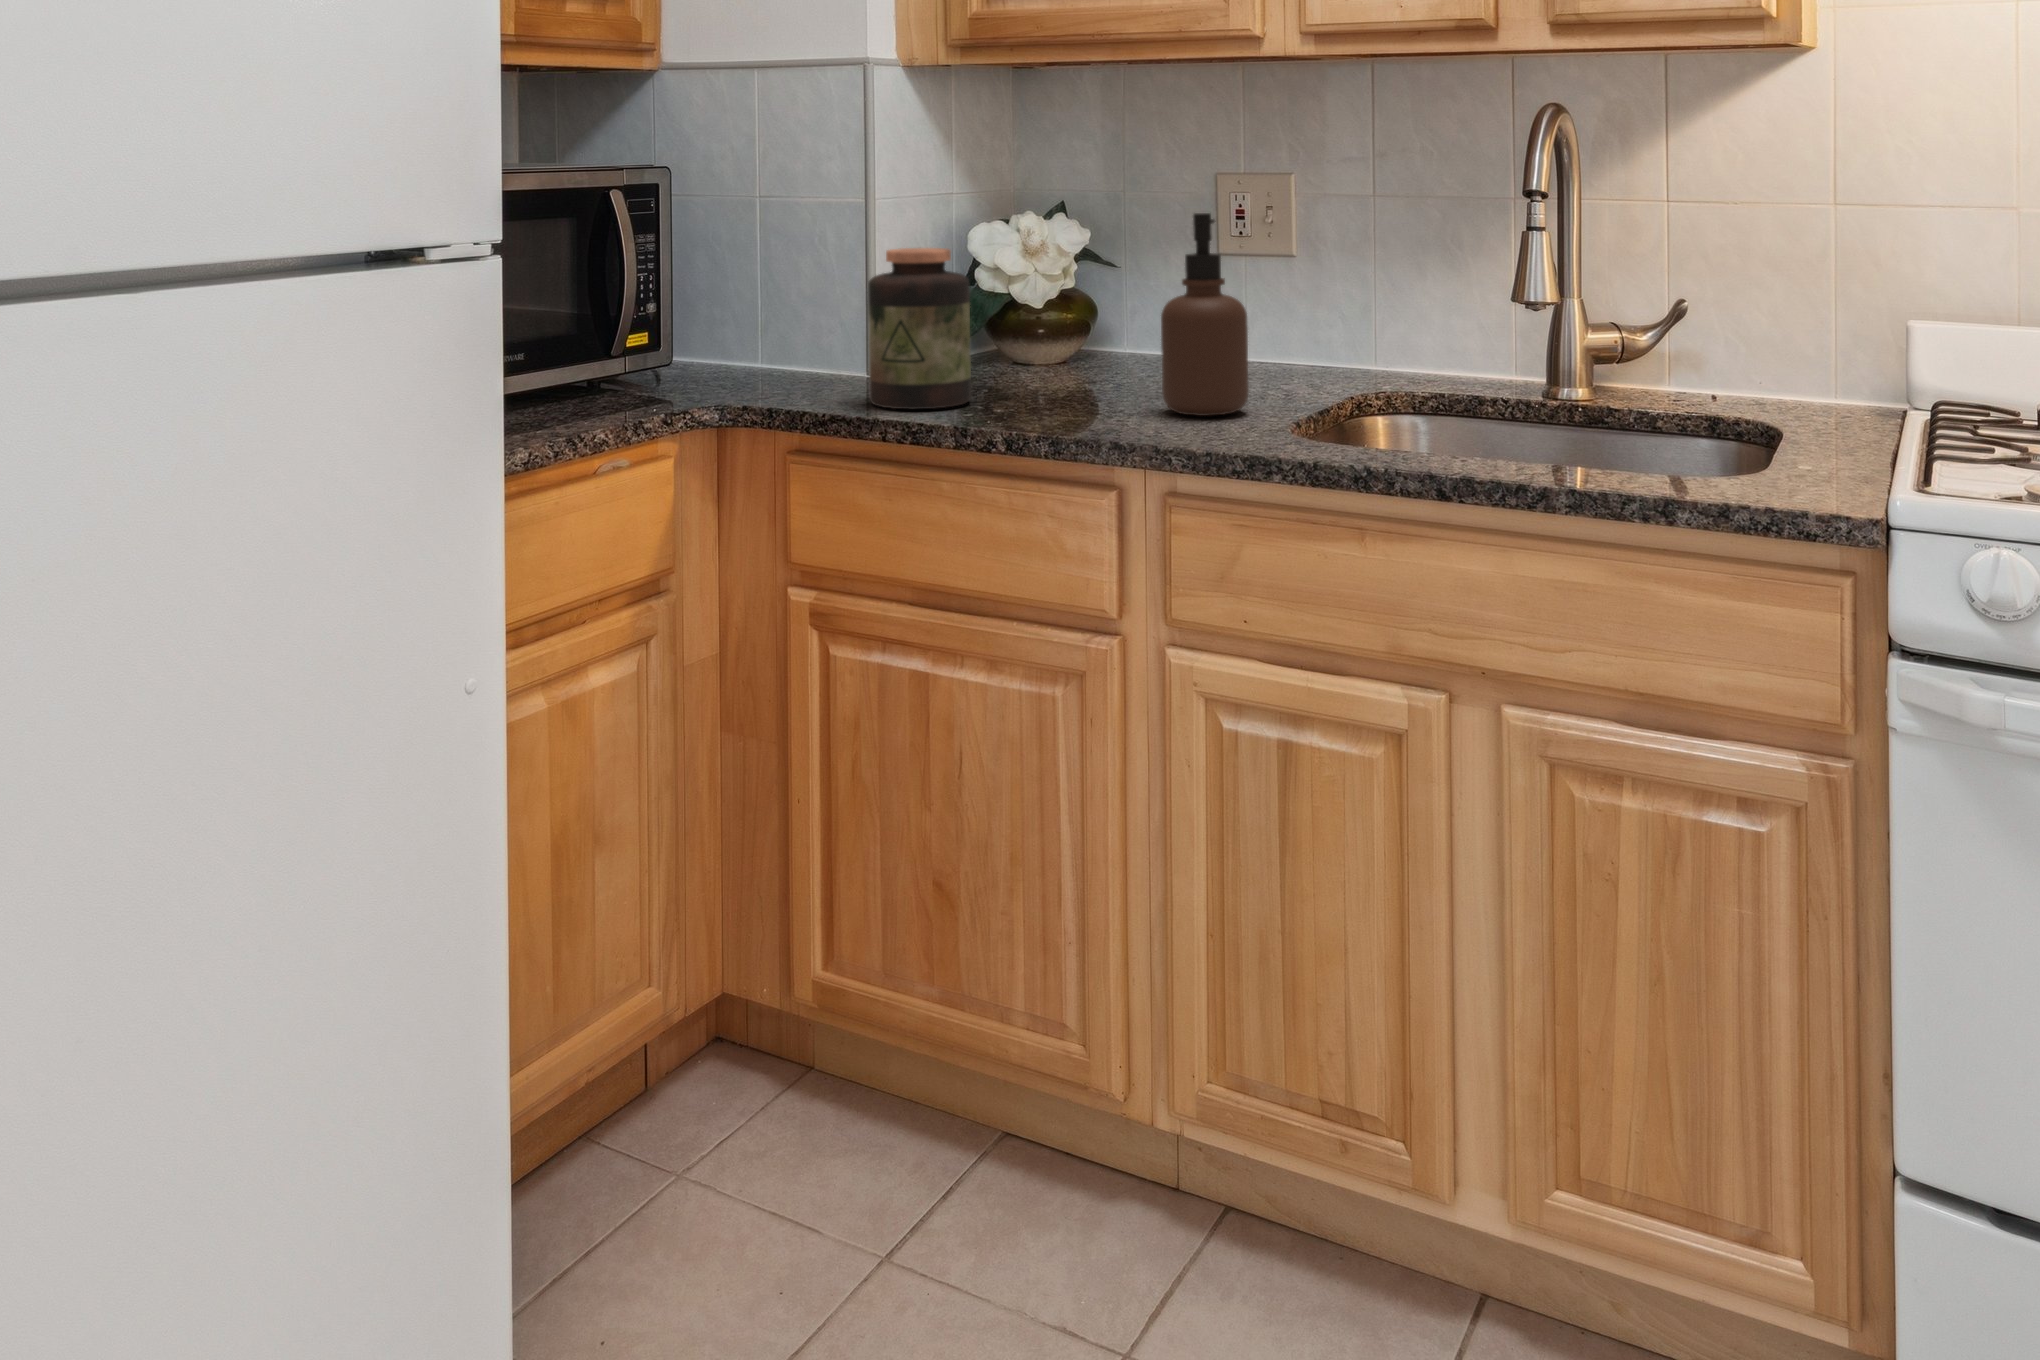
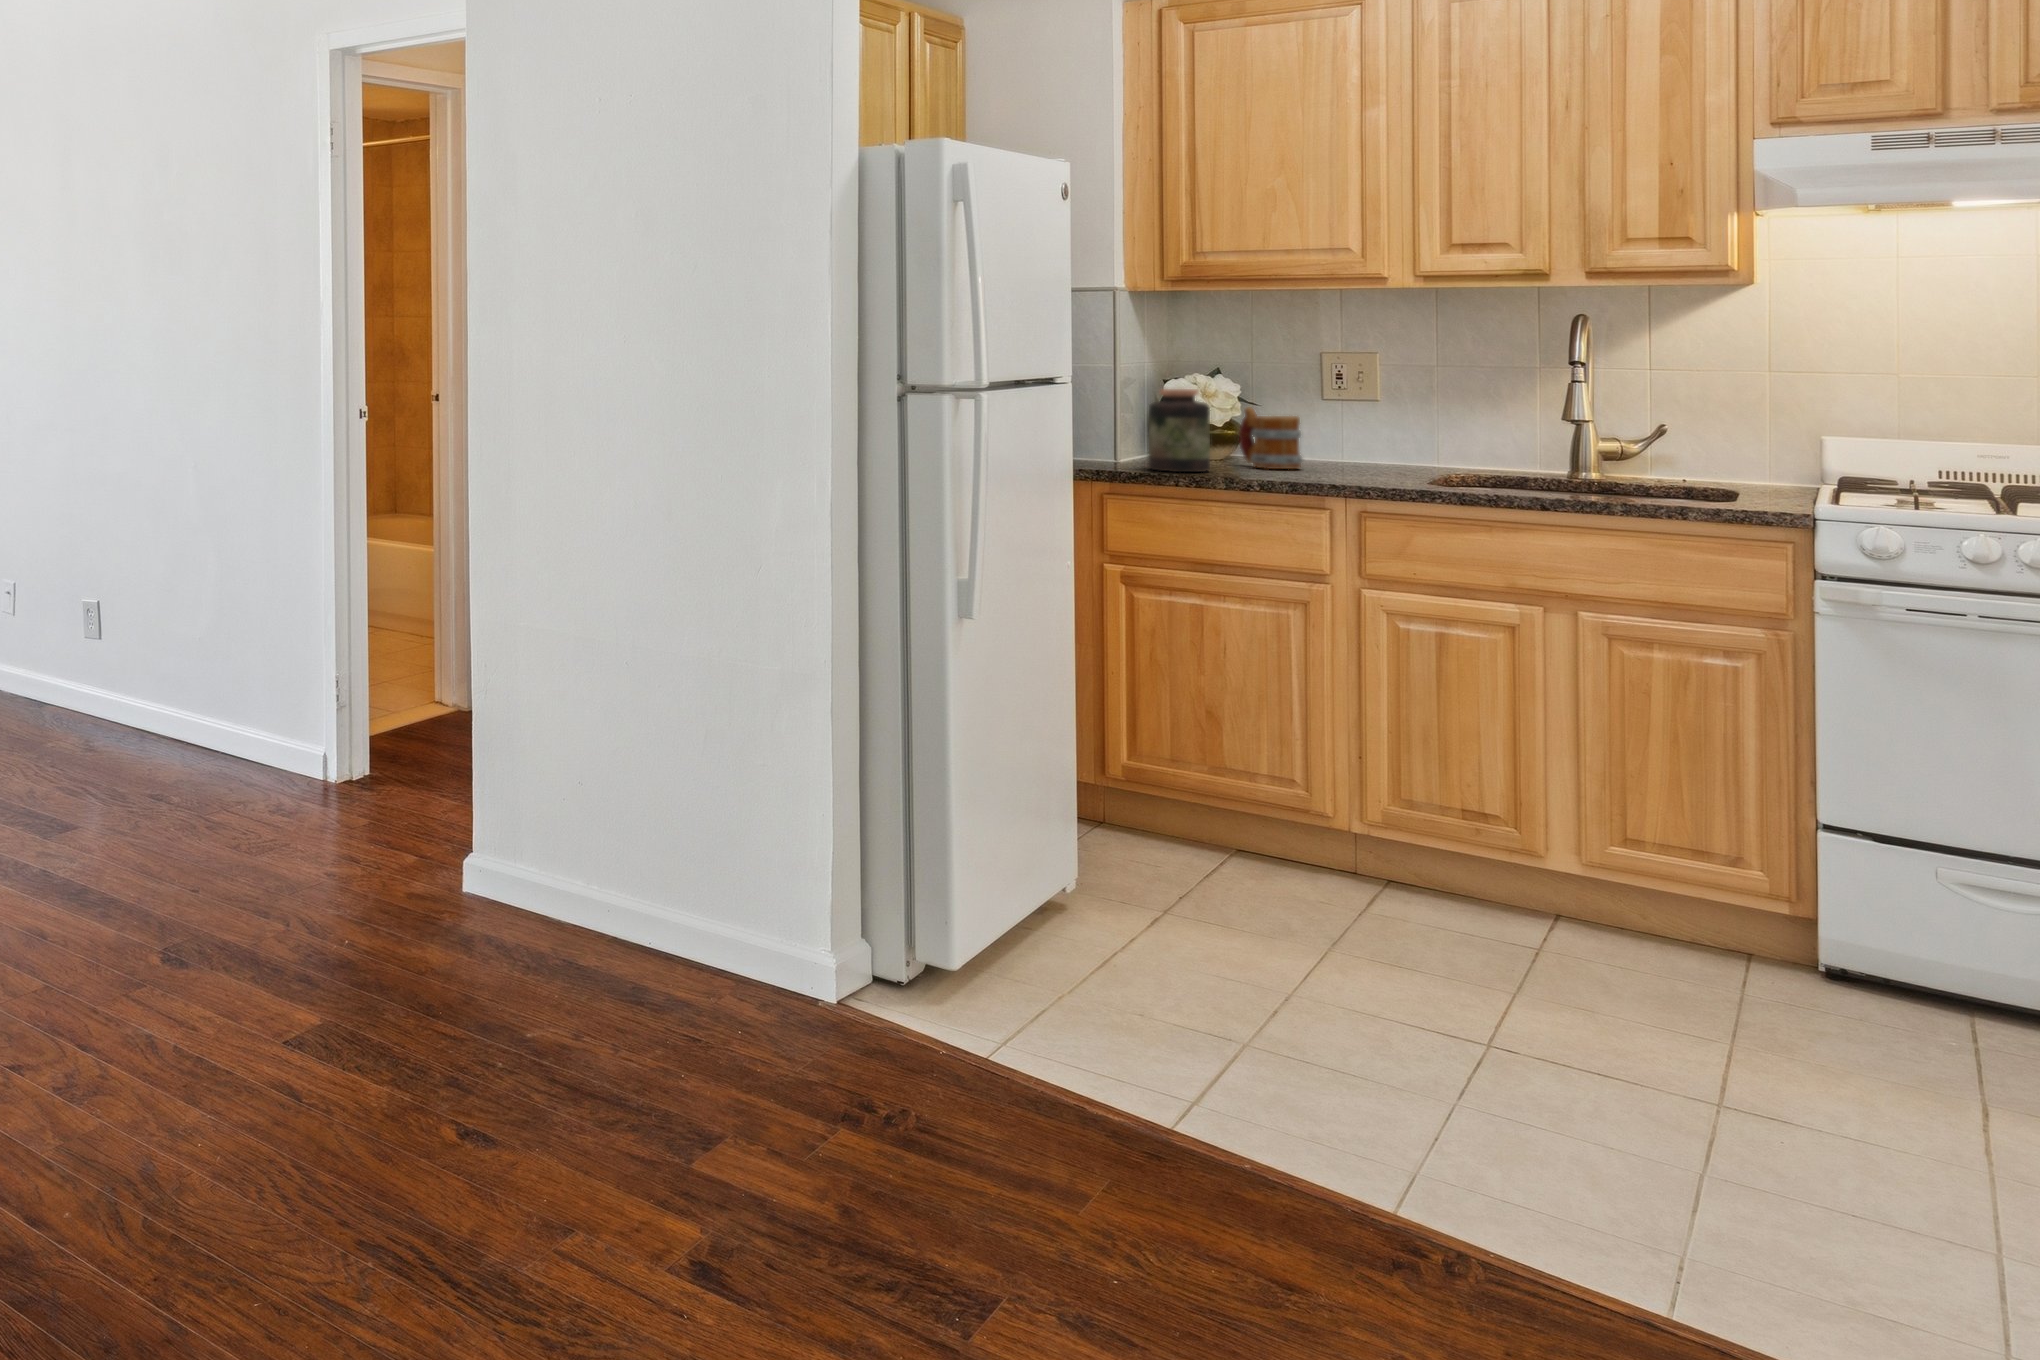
soap dispenser: present [1161,213,1249,416] -> none [1333,371,1388,478]
mug: none [1058,274,1148,391] -> present [1239,407,1302,469]

